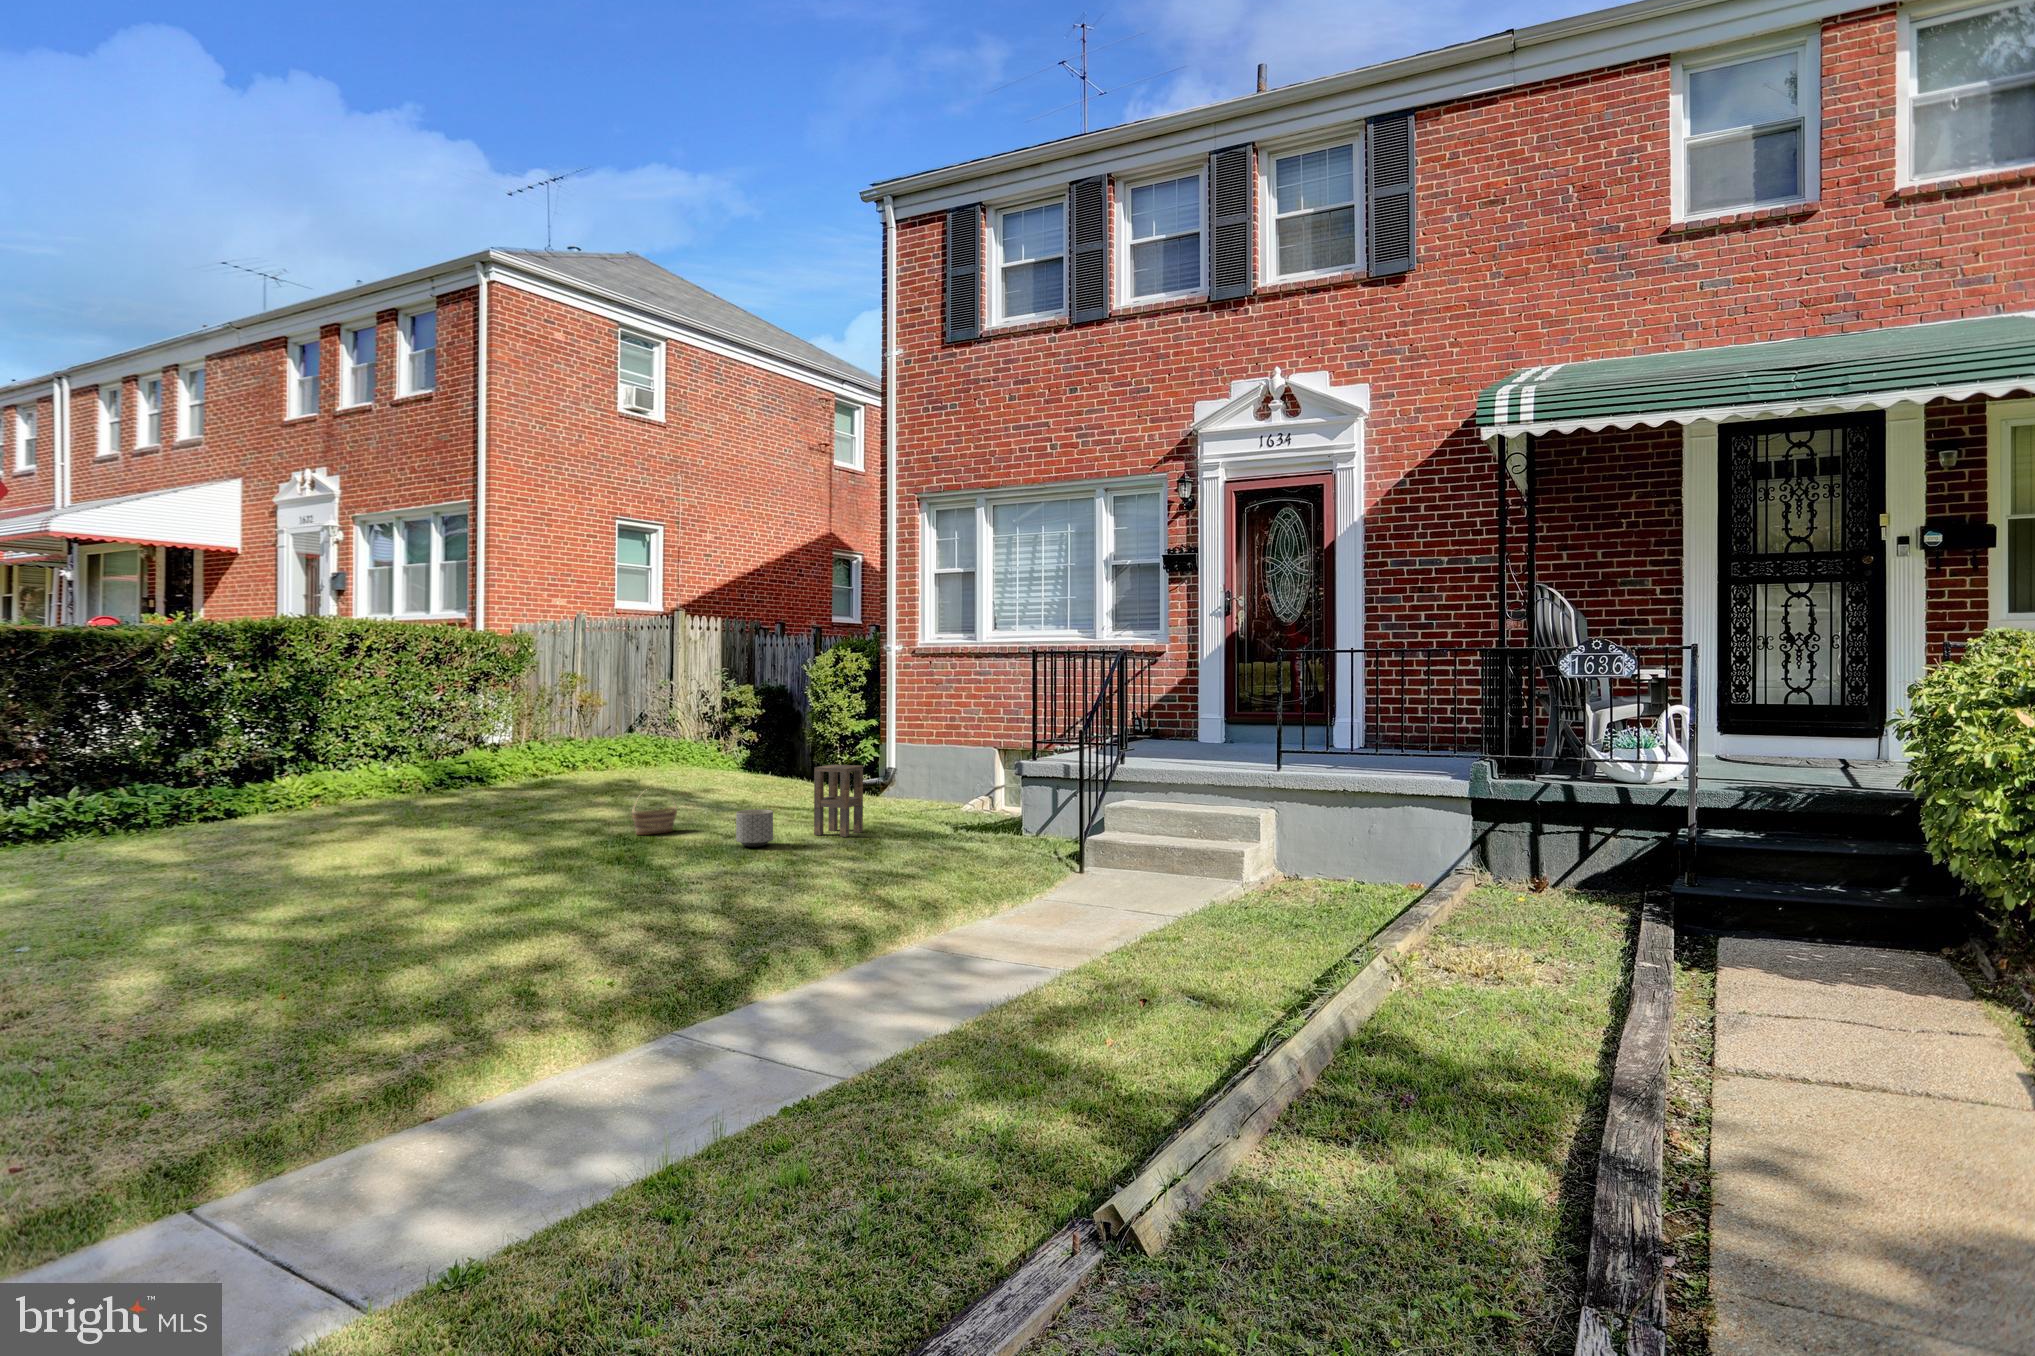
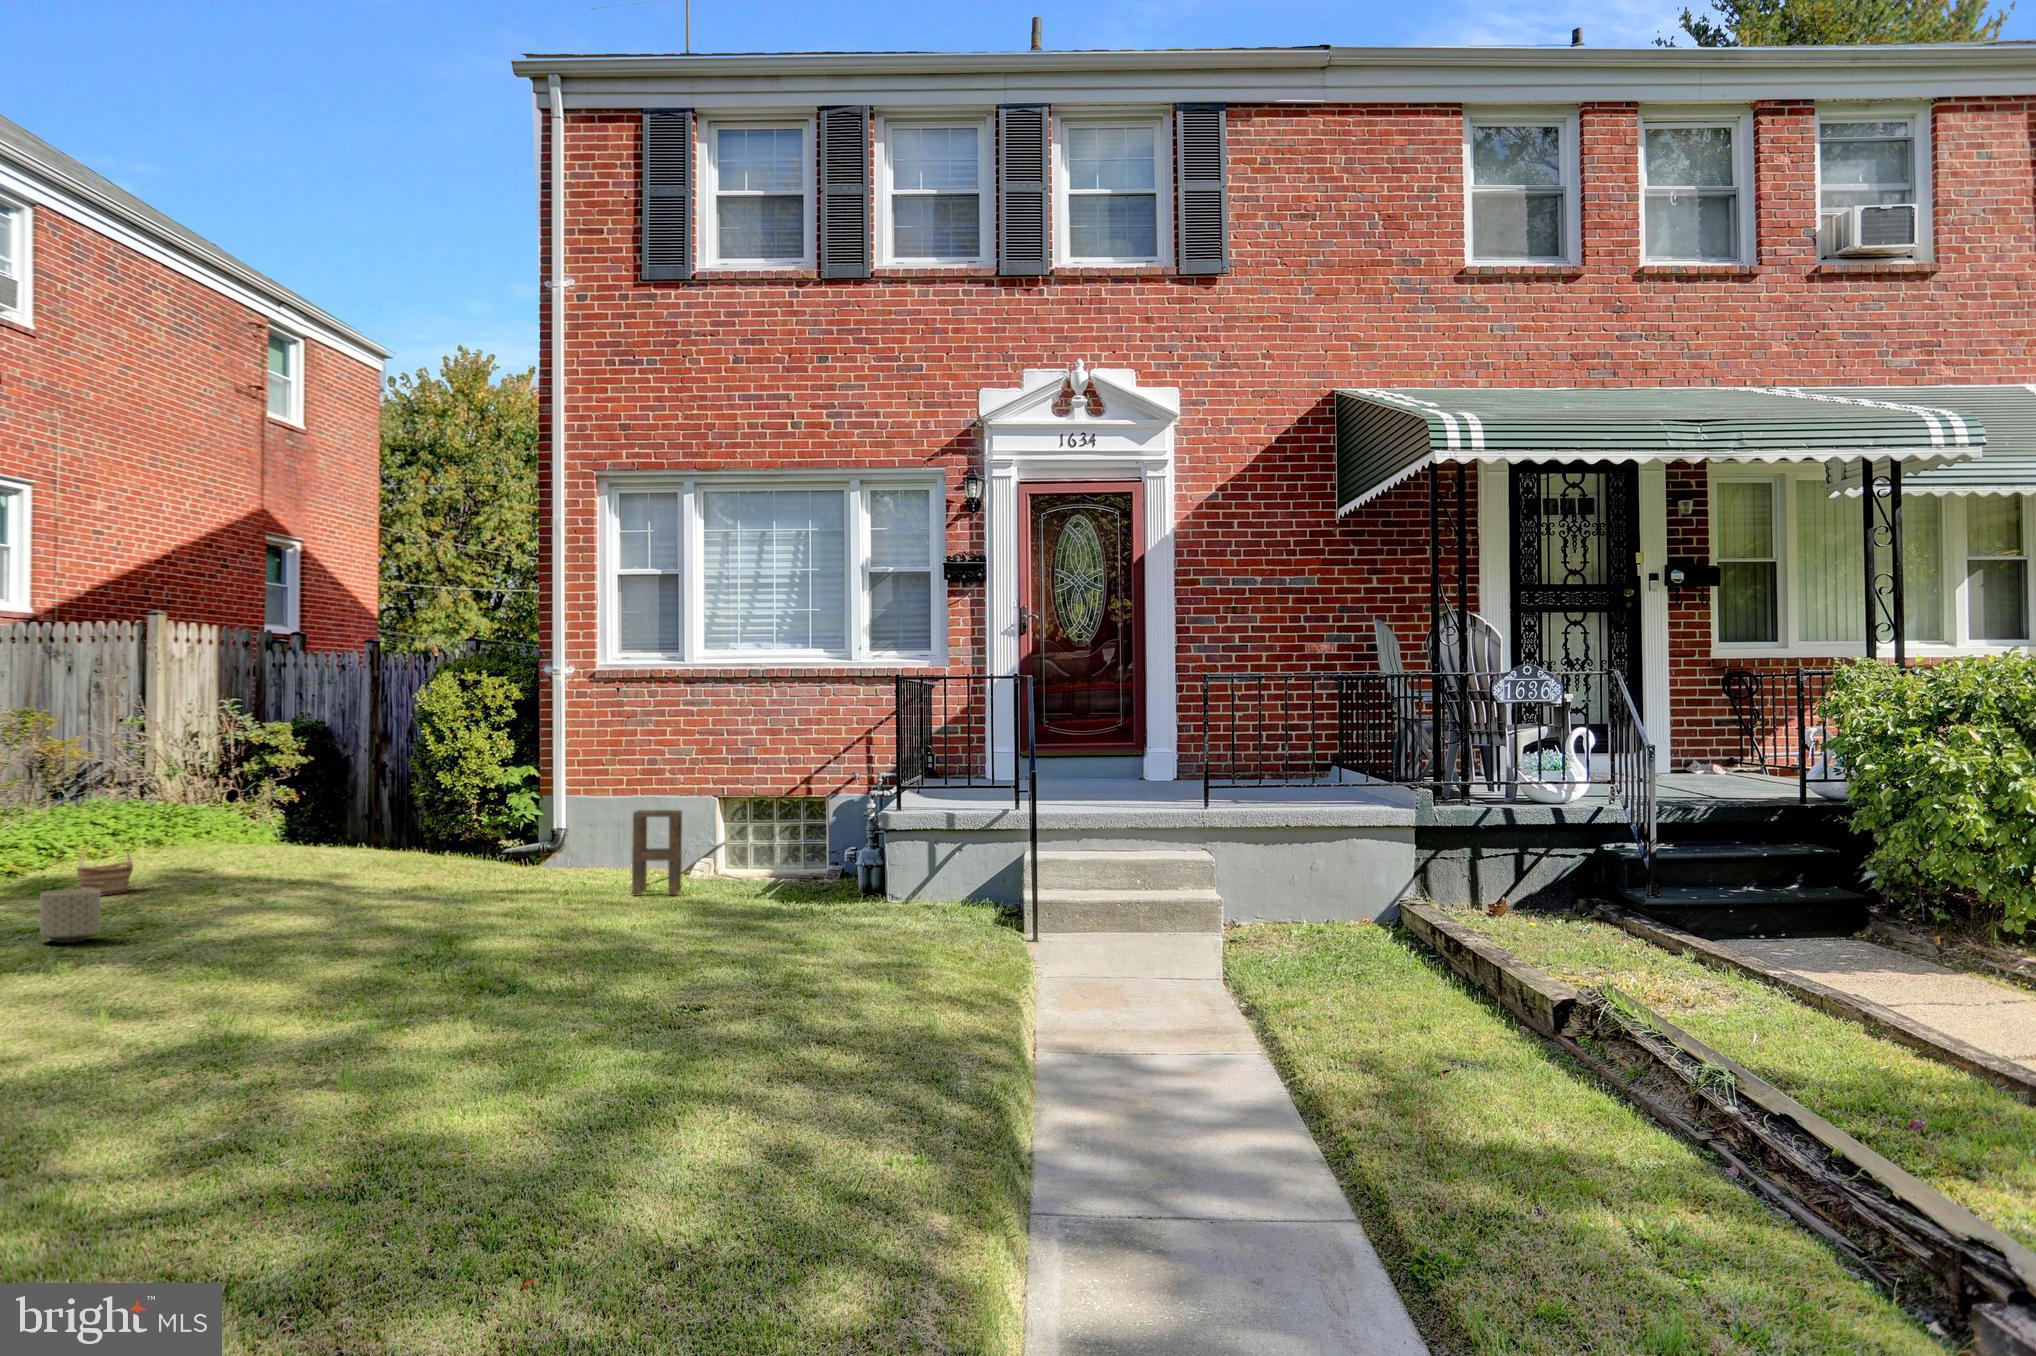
basket: present [632,791,677,835] -> present [77,837,133,896]
planter: present [736,809,773,847] -> present [40,889,100,943]

